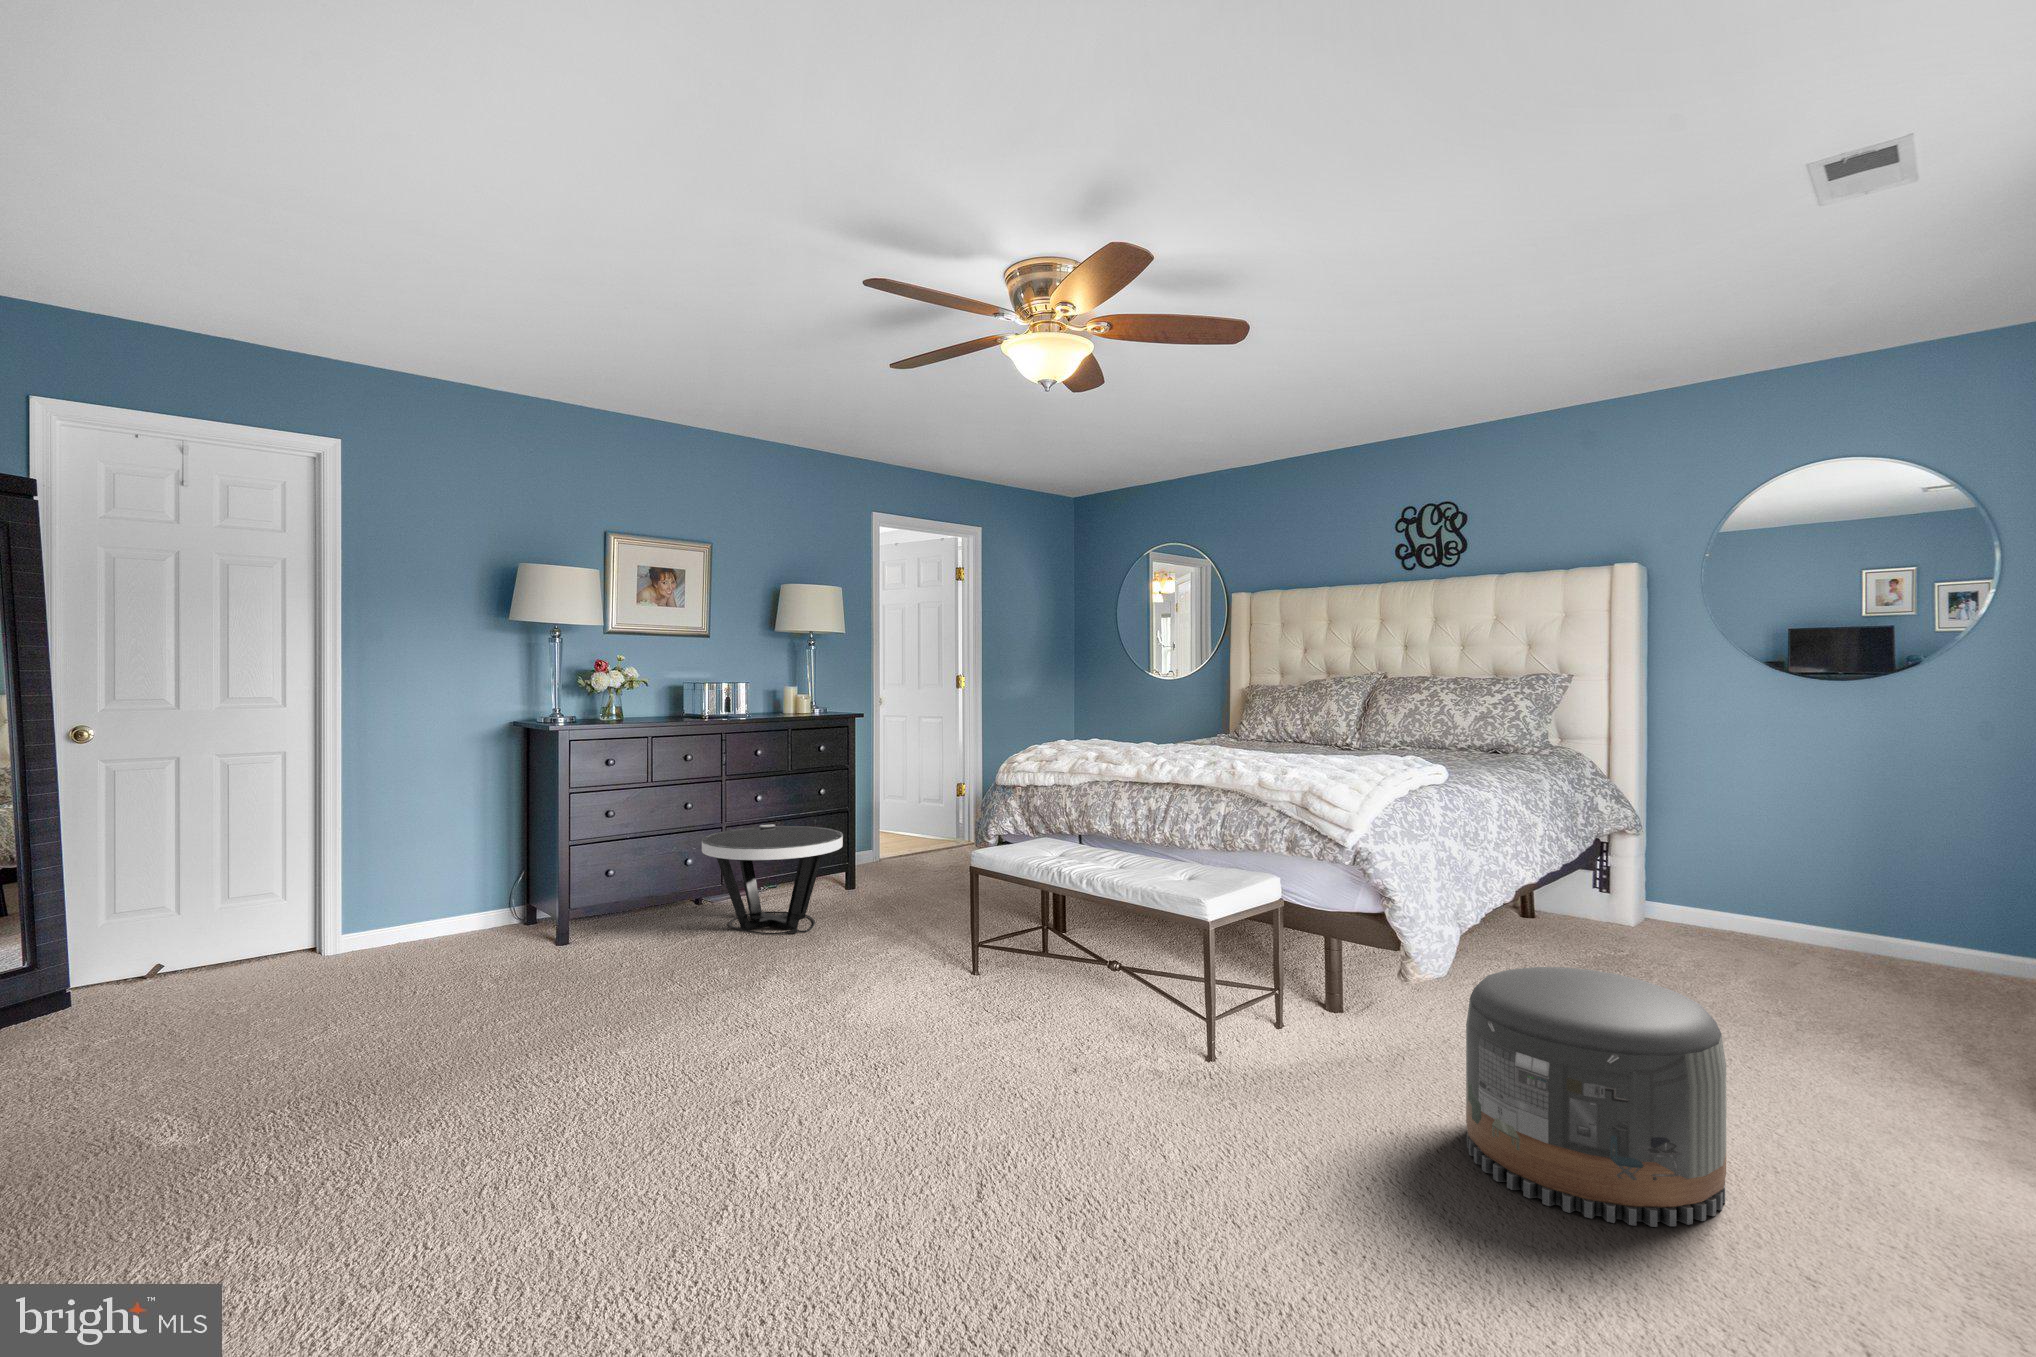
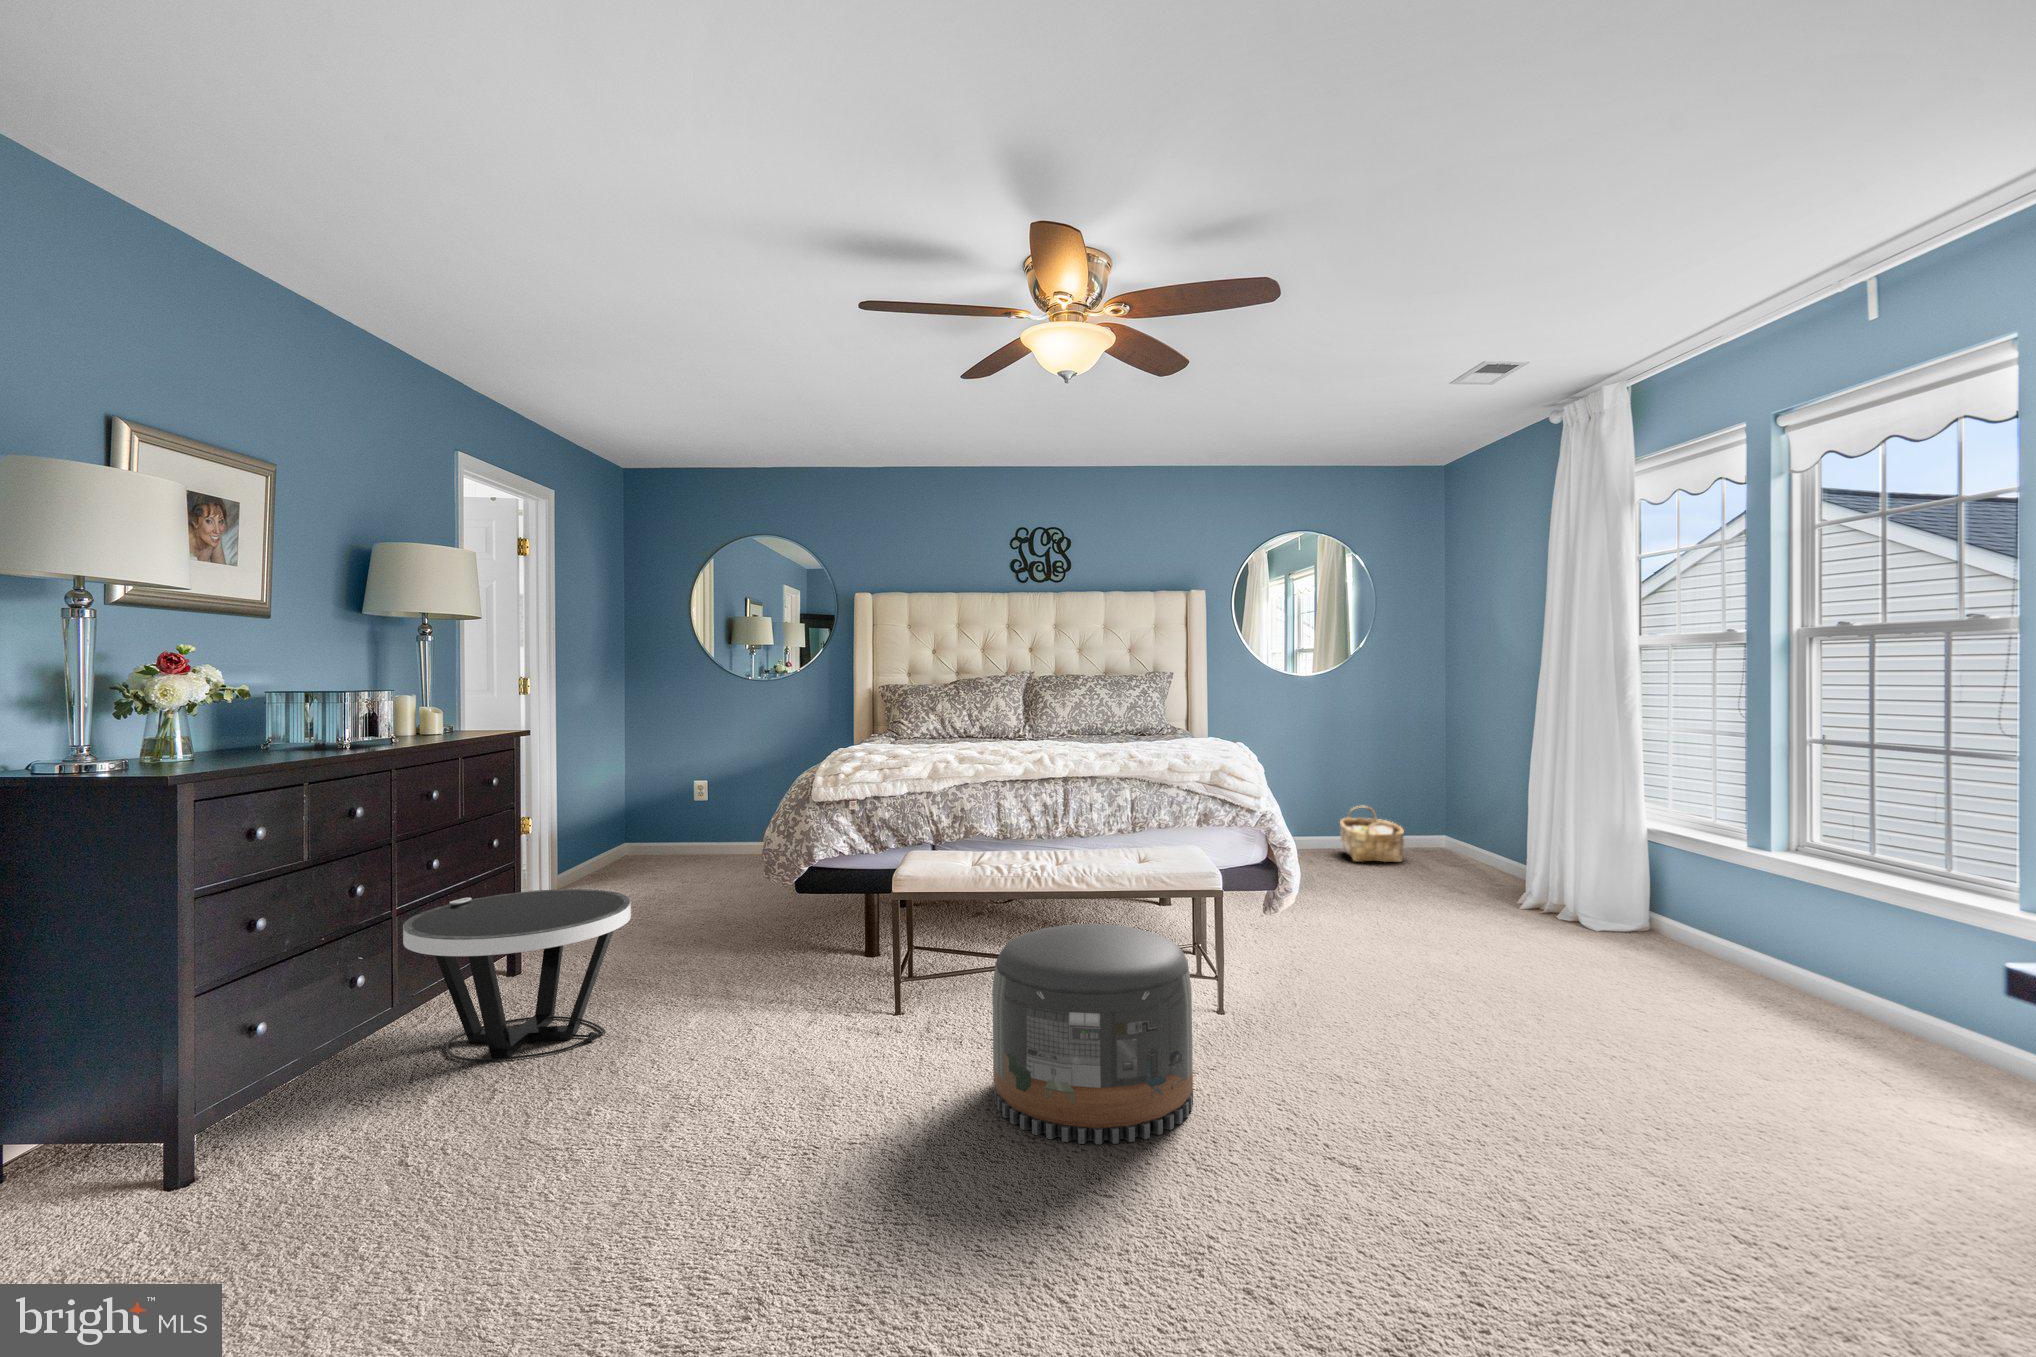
woven basket: none [1843,888,1966,985] -> present [1340,806,1404,862]
pouf: present [1466,967,1726,1227] -> present [992,924,1193,1144]

